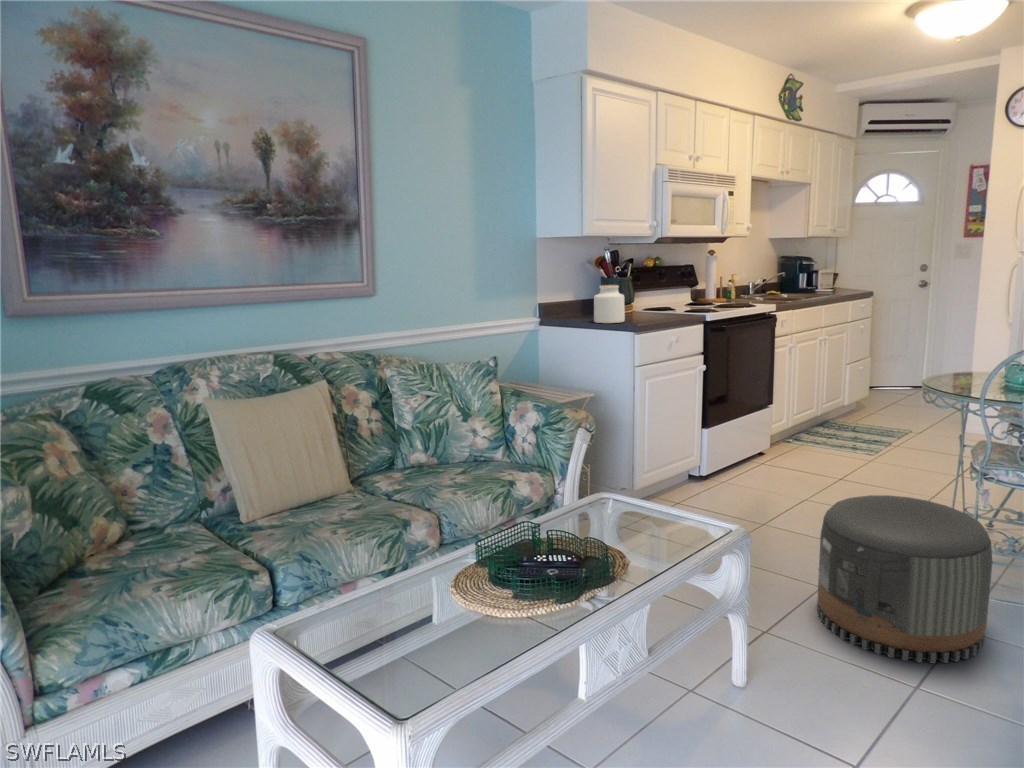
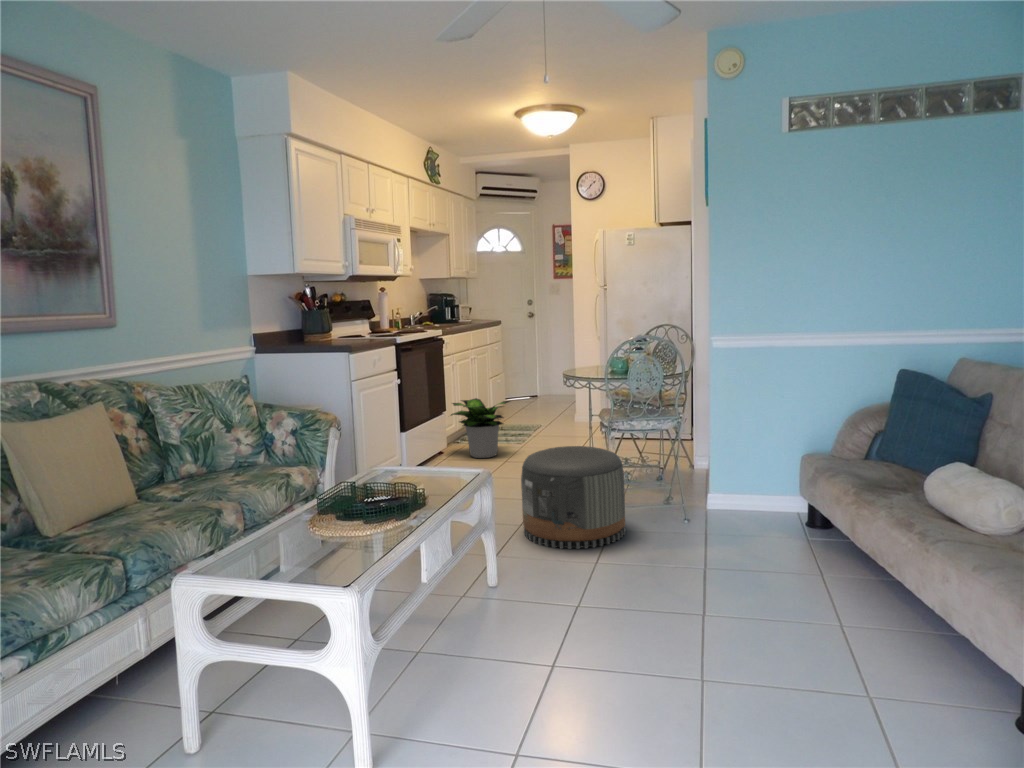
jar: present [594,285,625,323] -> none [311,313,339,346]
potted plant: none [762,393,858,471] -> present [451,398,510,458]

